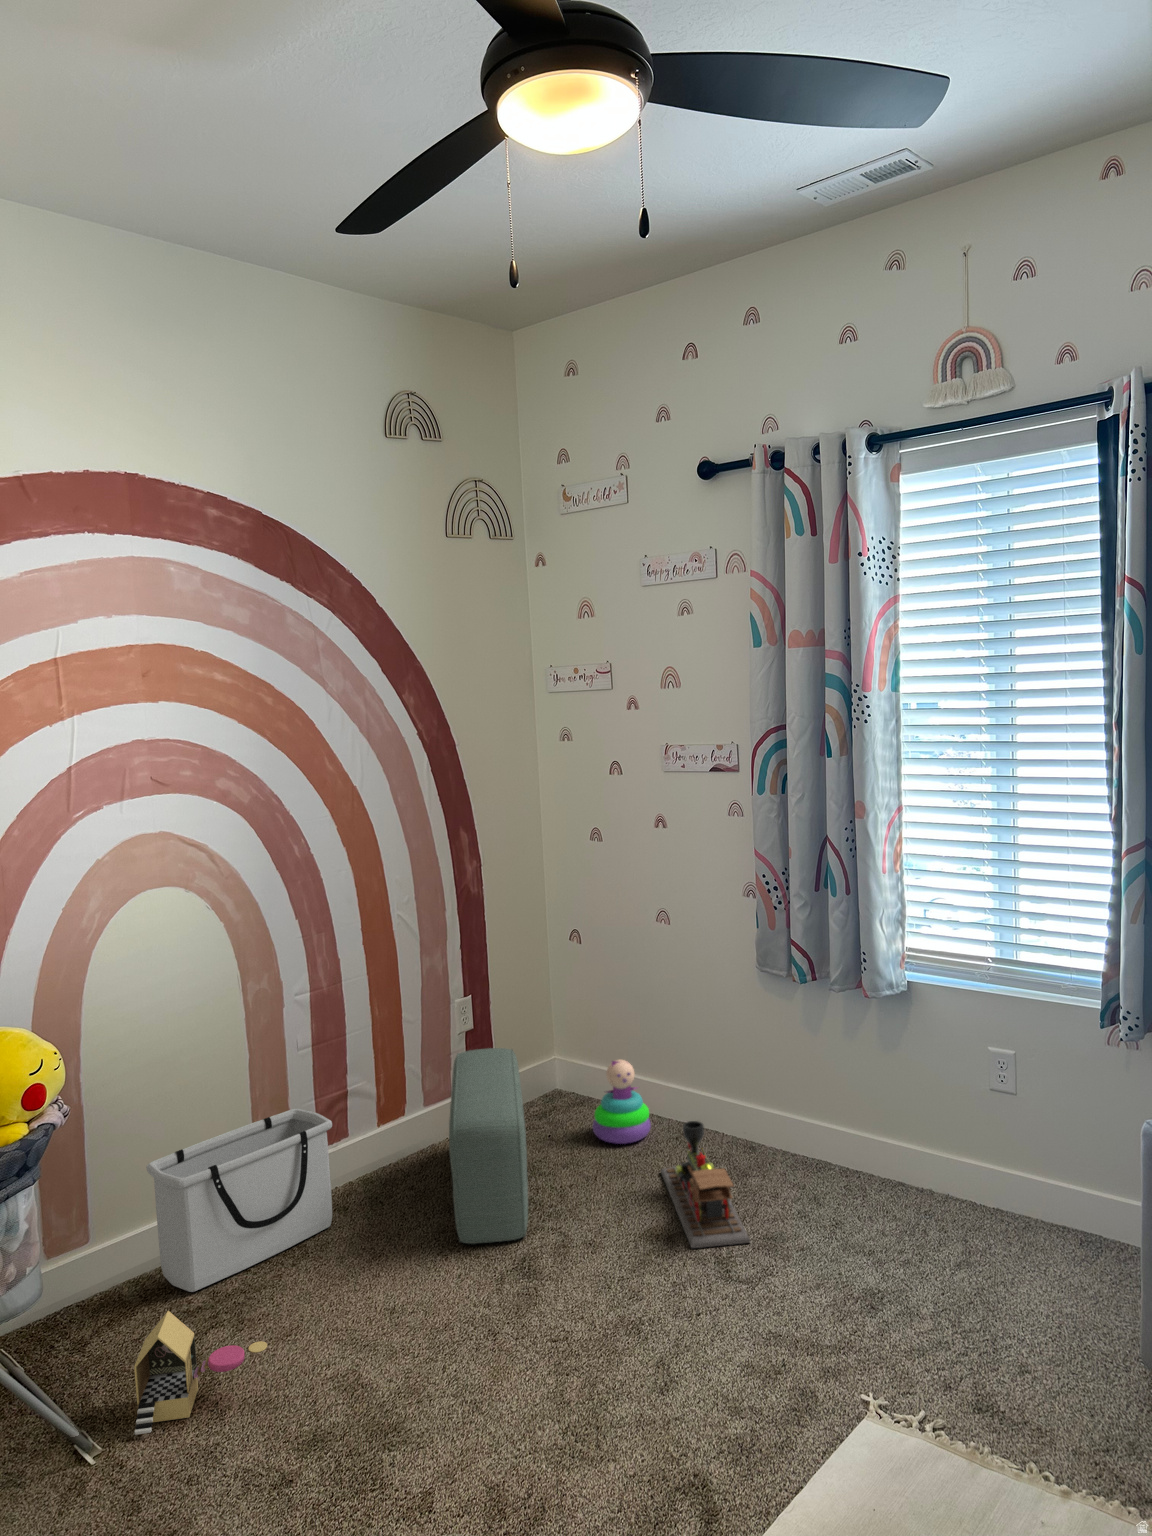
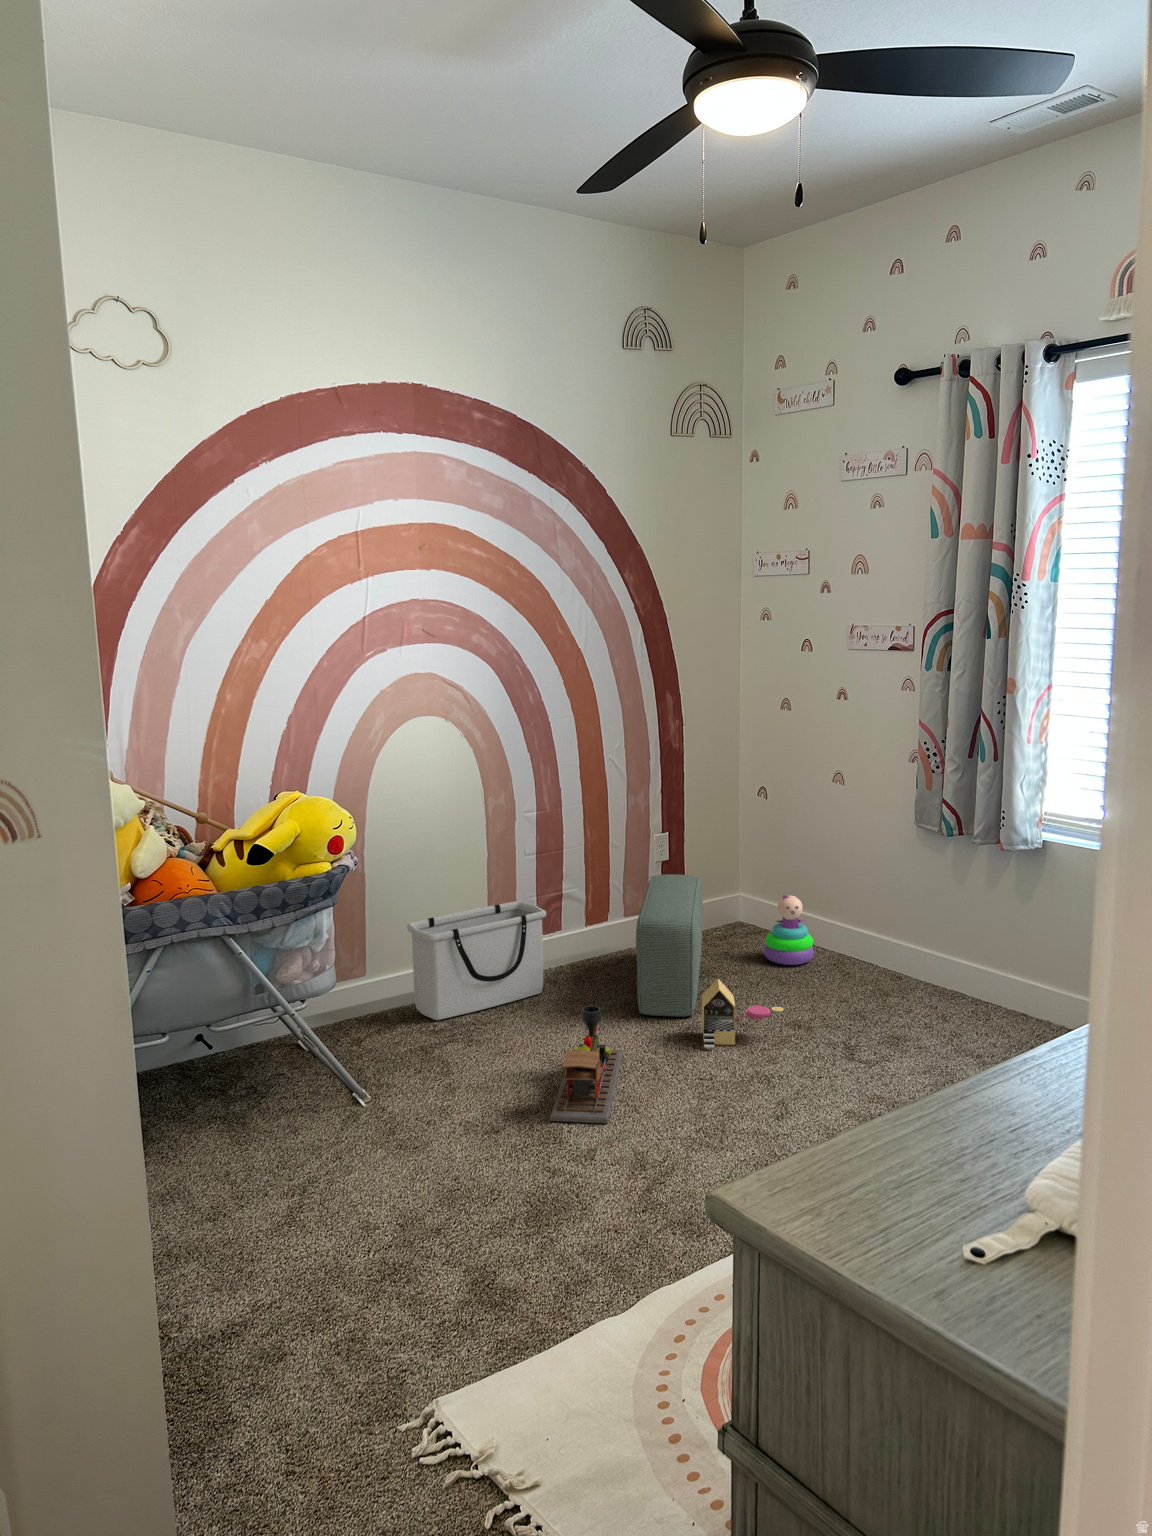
toy train: present [661,1121,750,1248] -> present [550,1006,623,1123]
toy house: present [134,1311,267,1435] -> present [702,979,784,1048]

